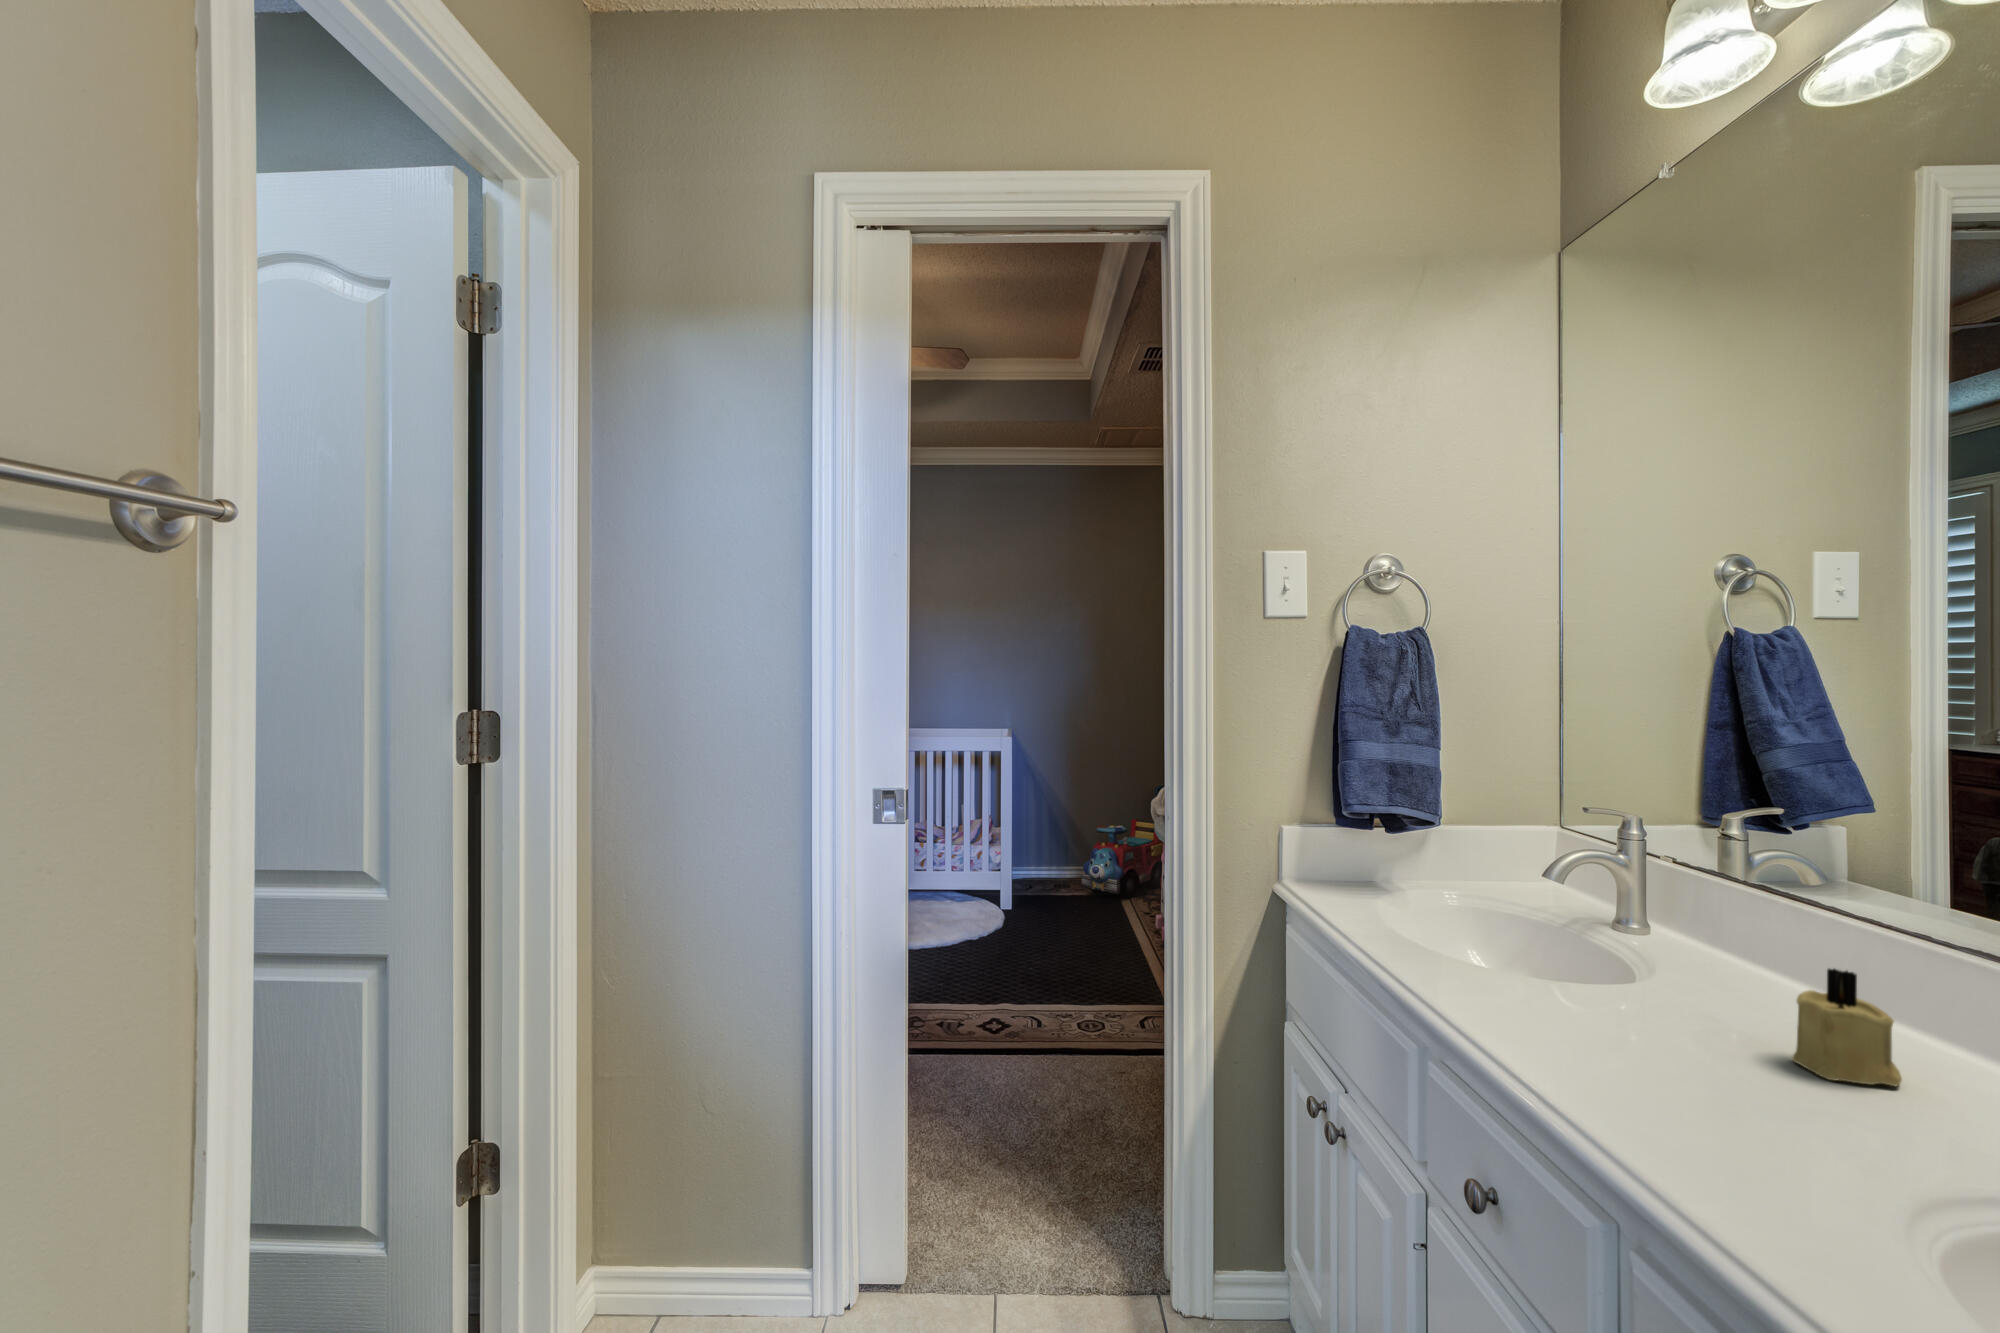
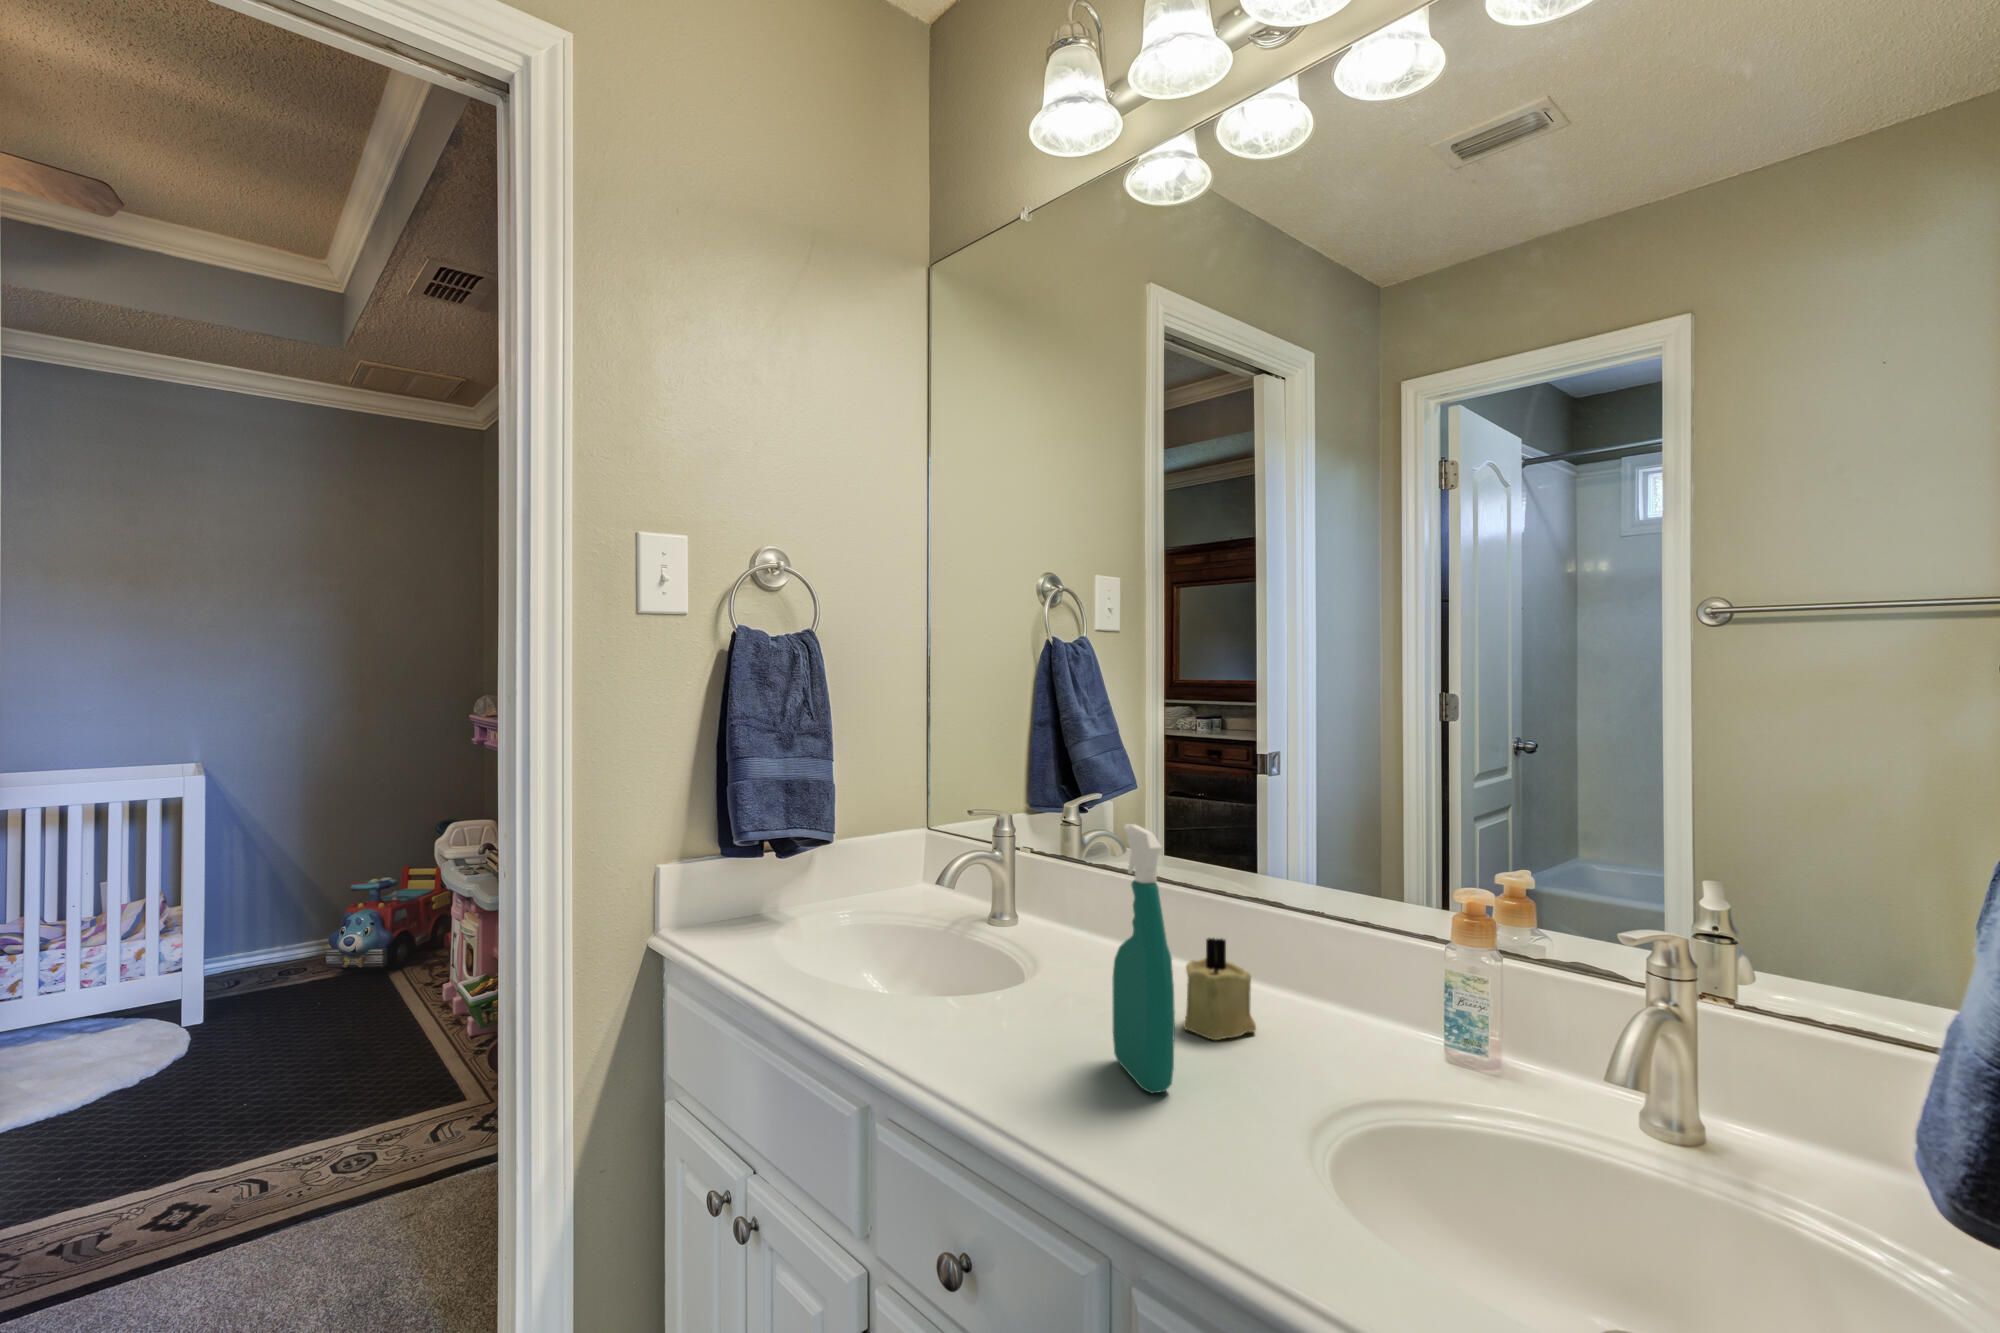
spray bottle: none [1673,825,1727,1099] -> present [1112,824,1175,1093]

